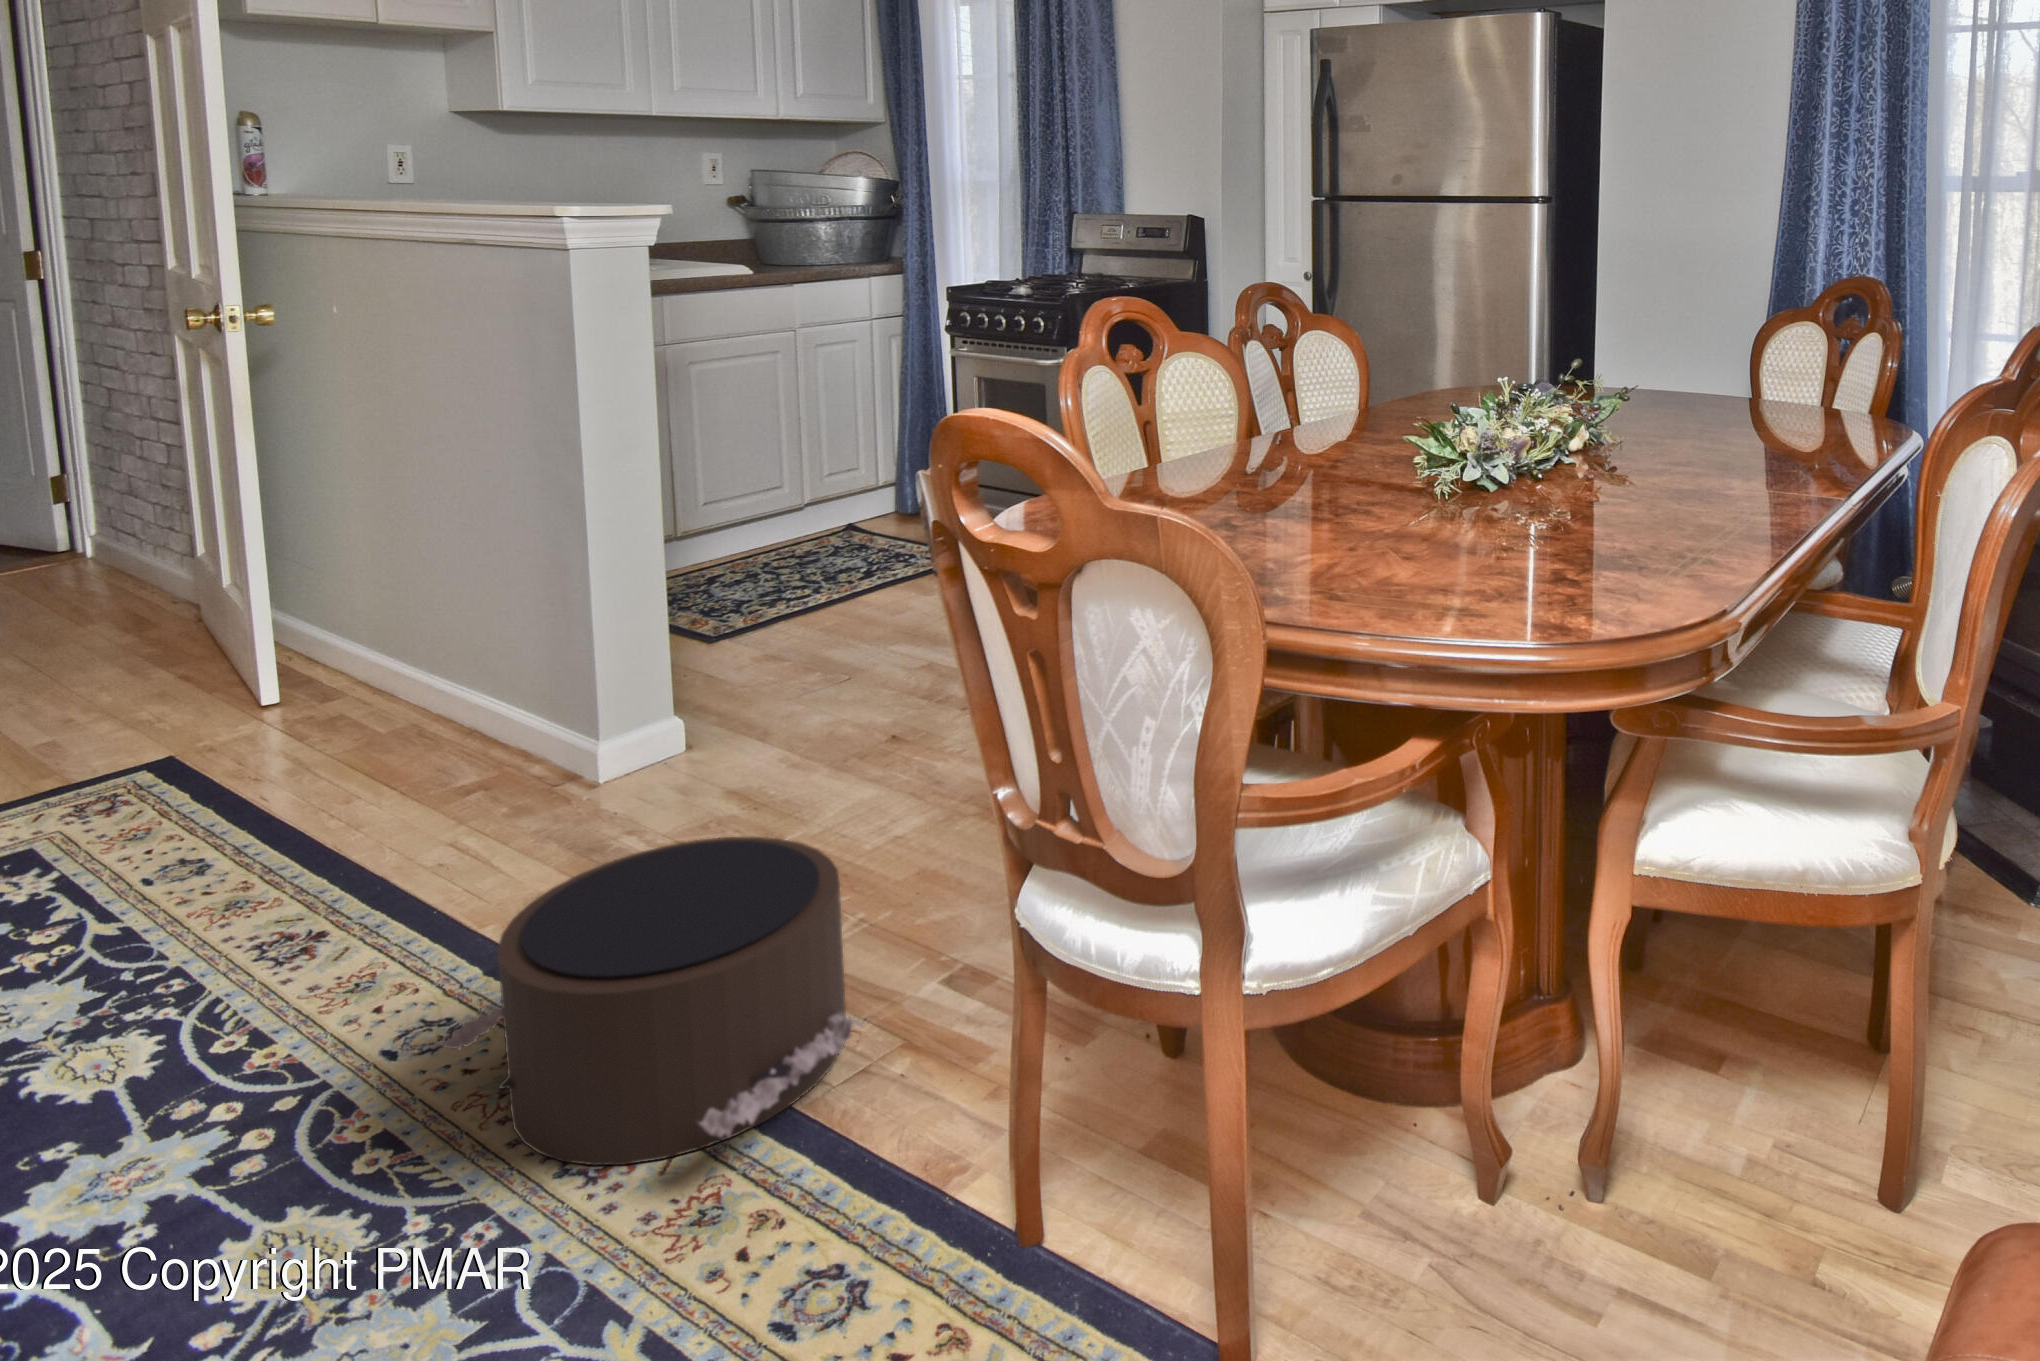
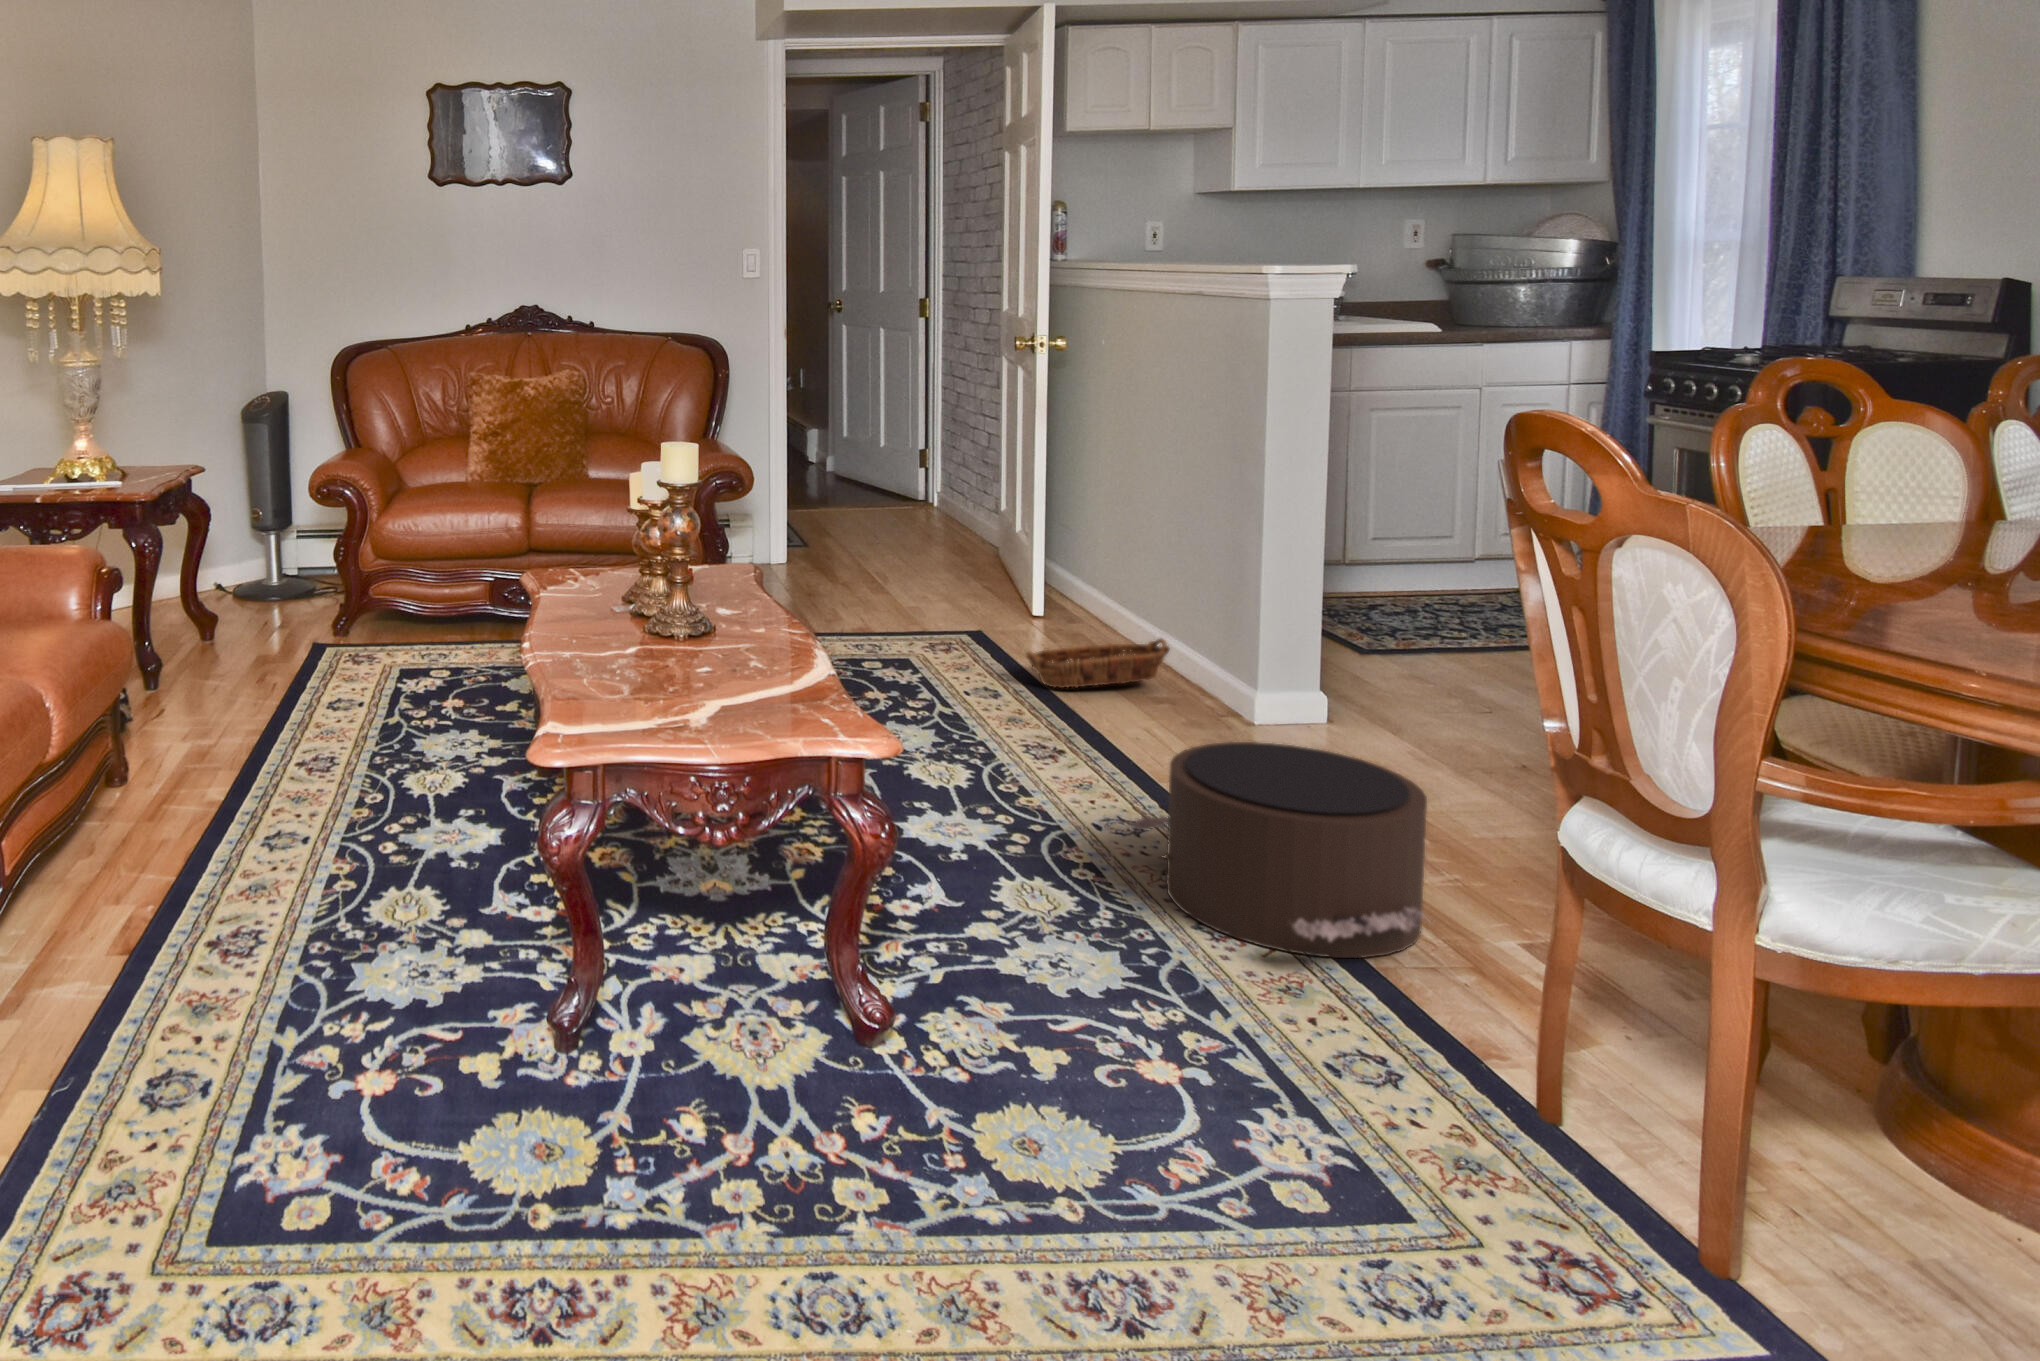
basket: none [210,690,492,835] -> present [1026,639,1170,688]

